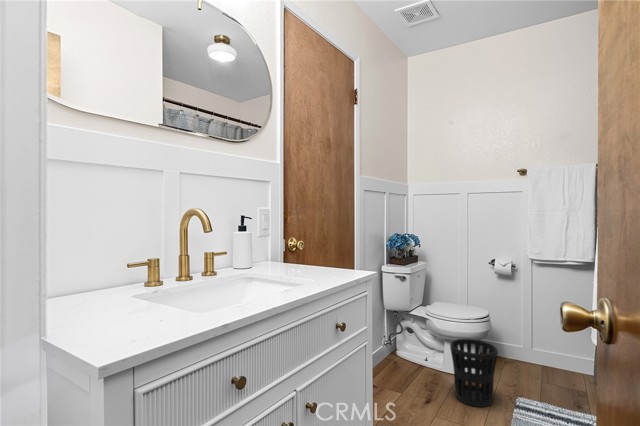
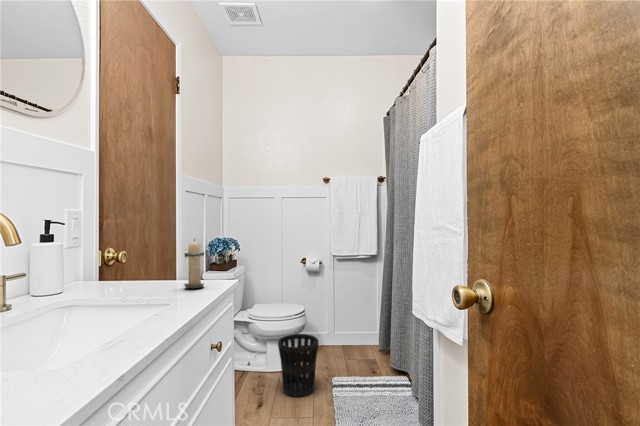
candle: none [326,232,347,275] -> present [184,238,204,288]

